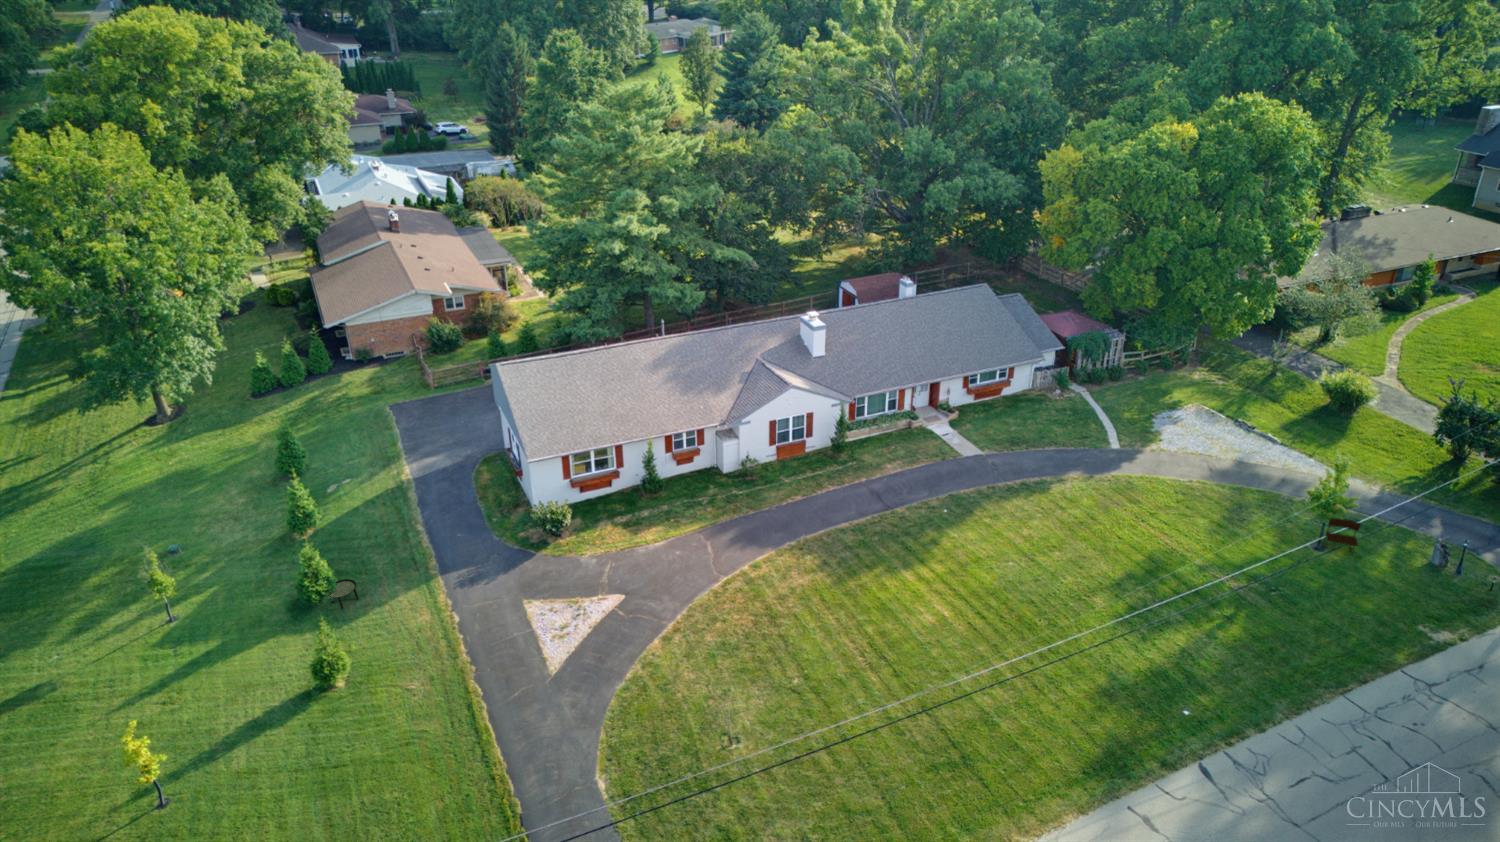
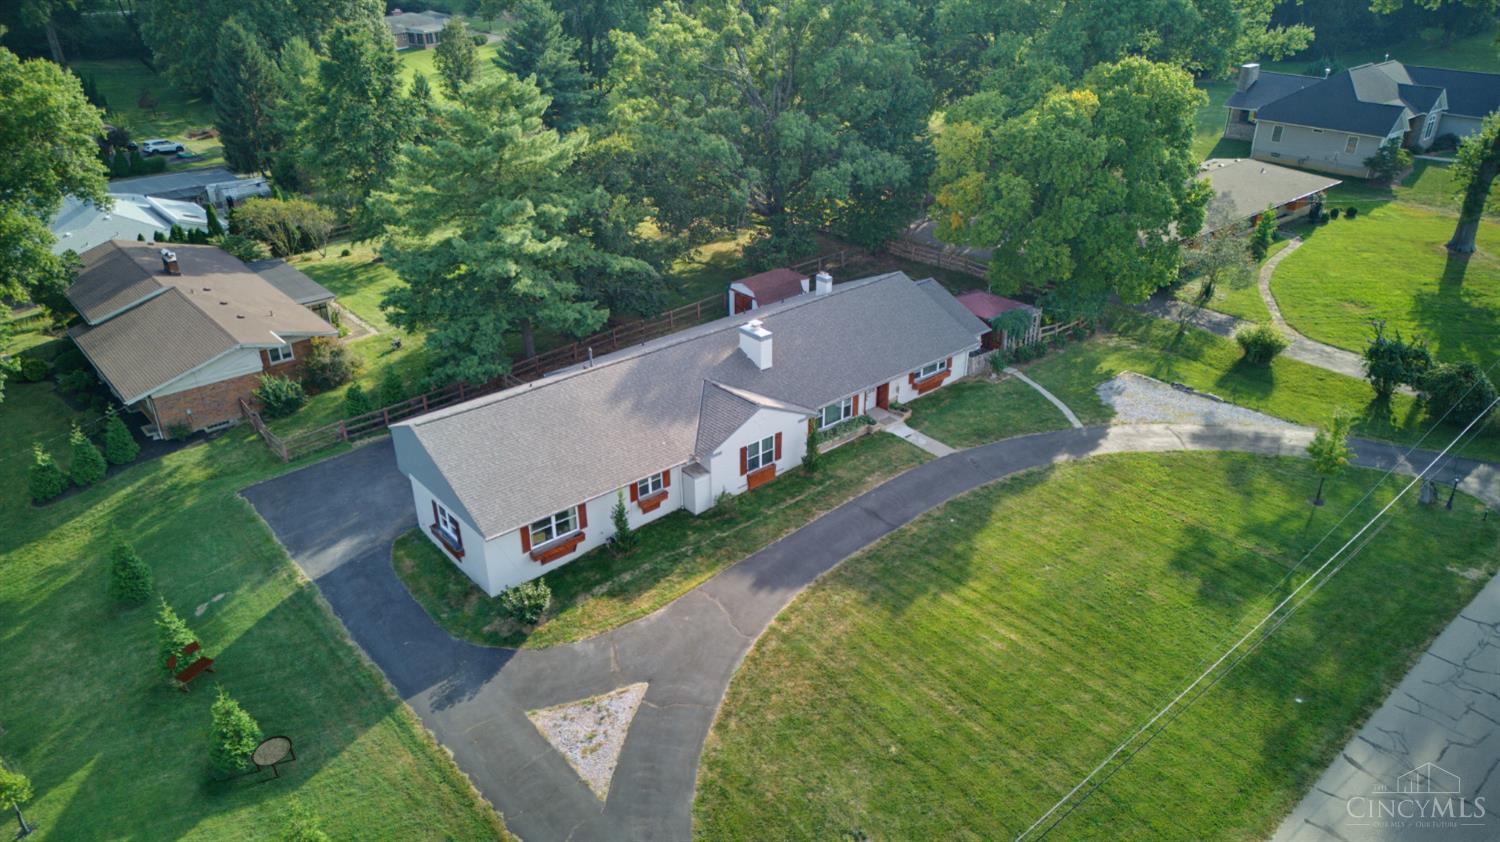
bench: present [1324,518,1361,552] -> present [167,641,215,692]

